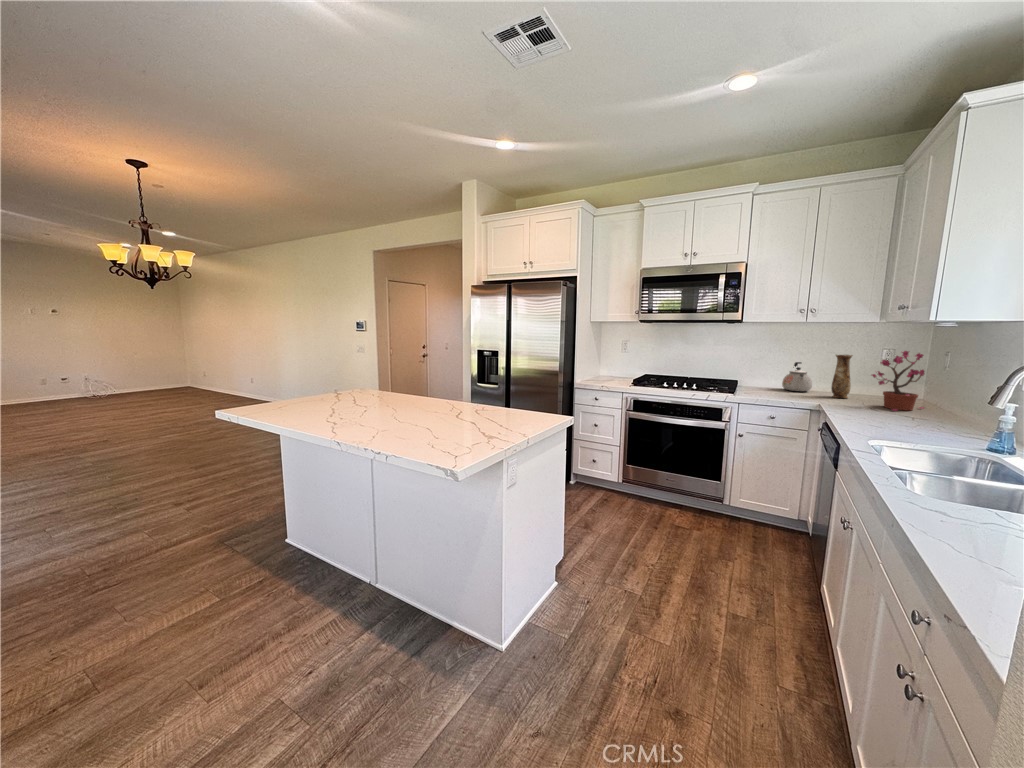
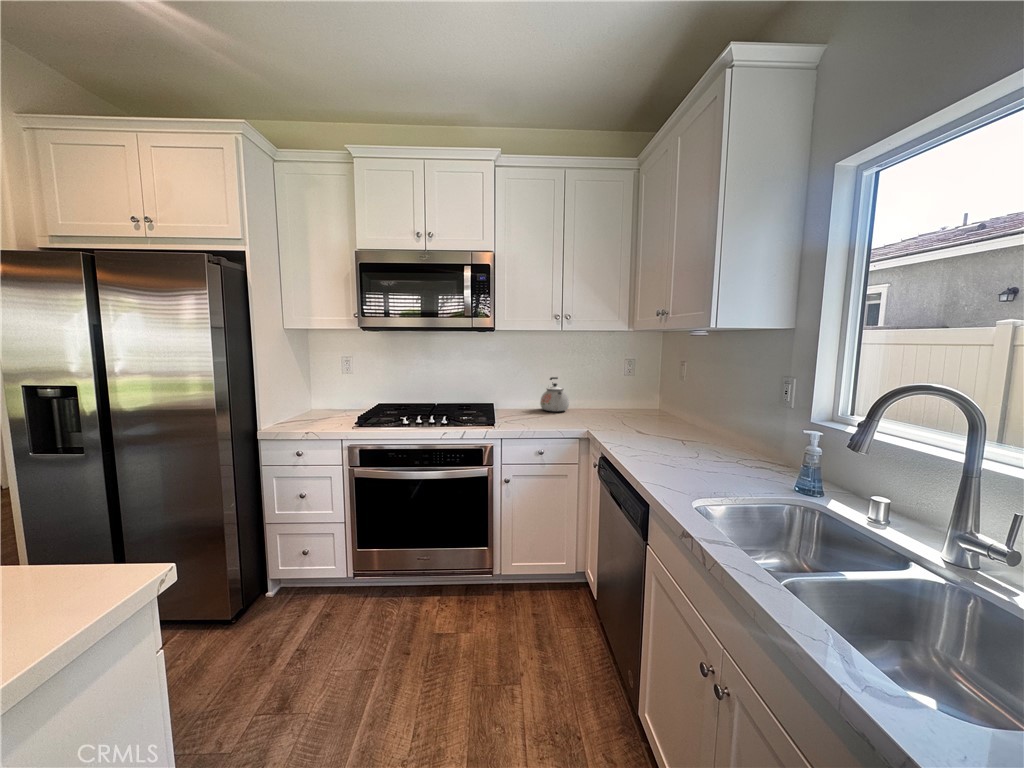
potted plant: present [872,351,925,411] -> none [629,362,673,431]
vase: present [831,354,853,398] -> none [590,367,606,417]

